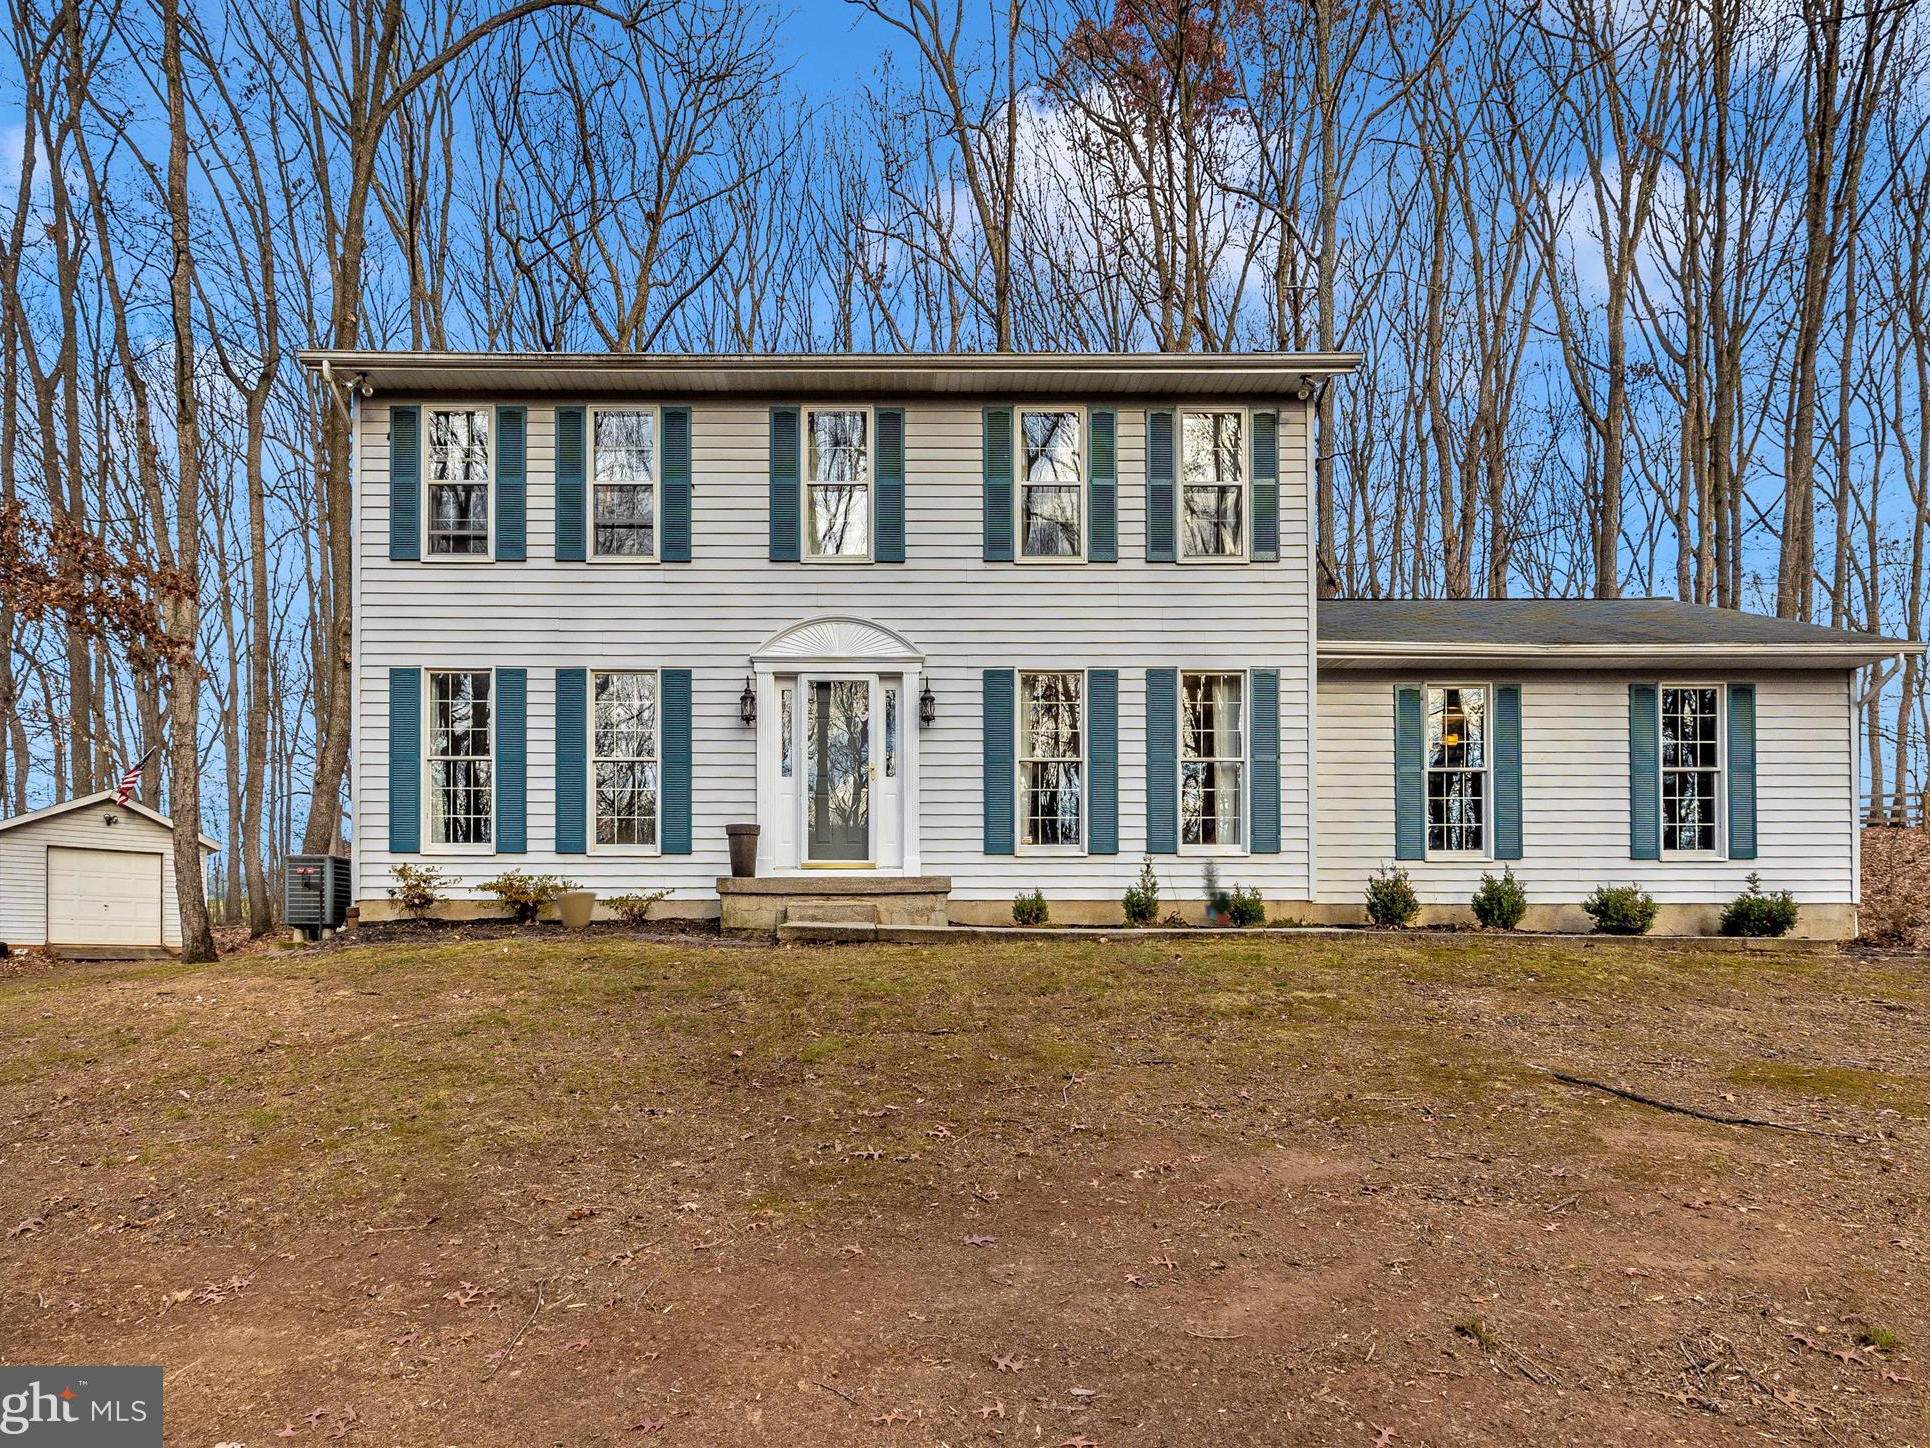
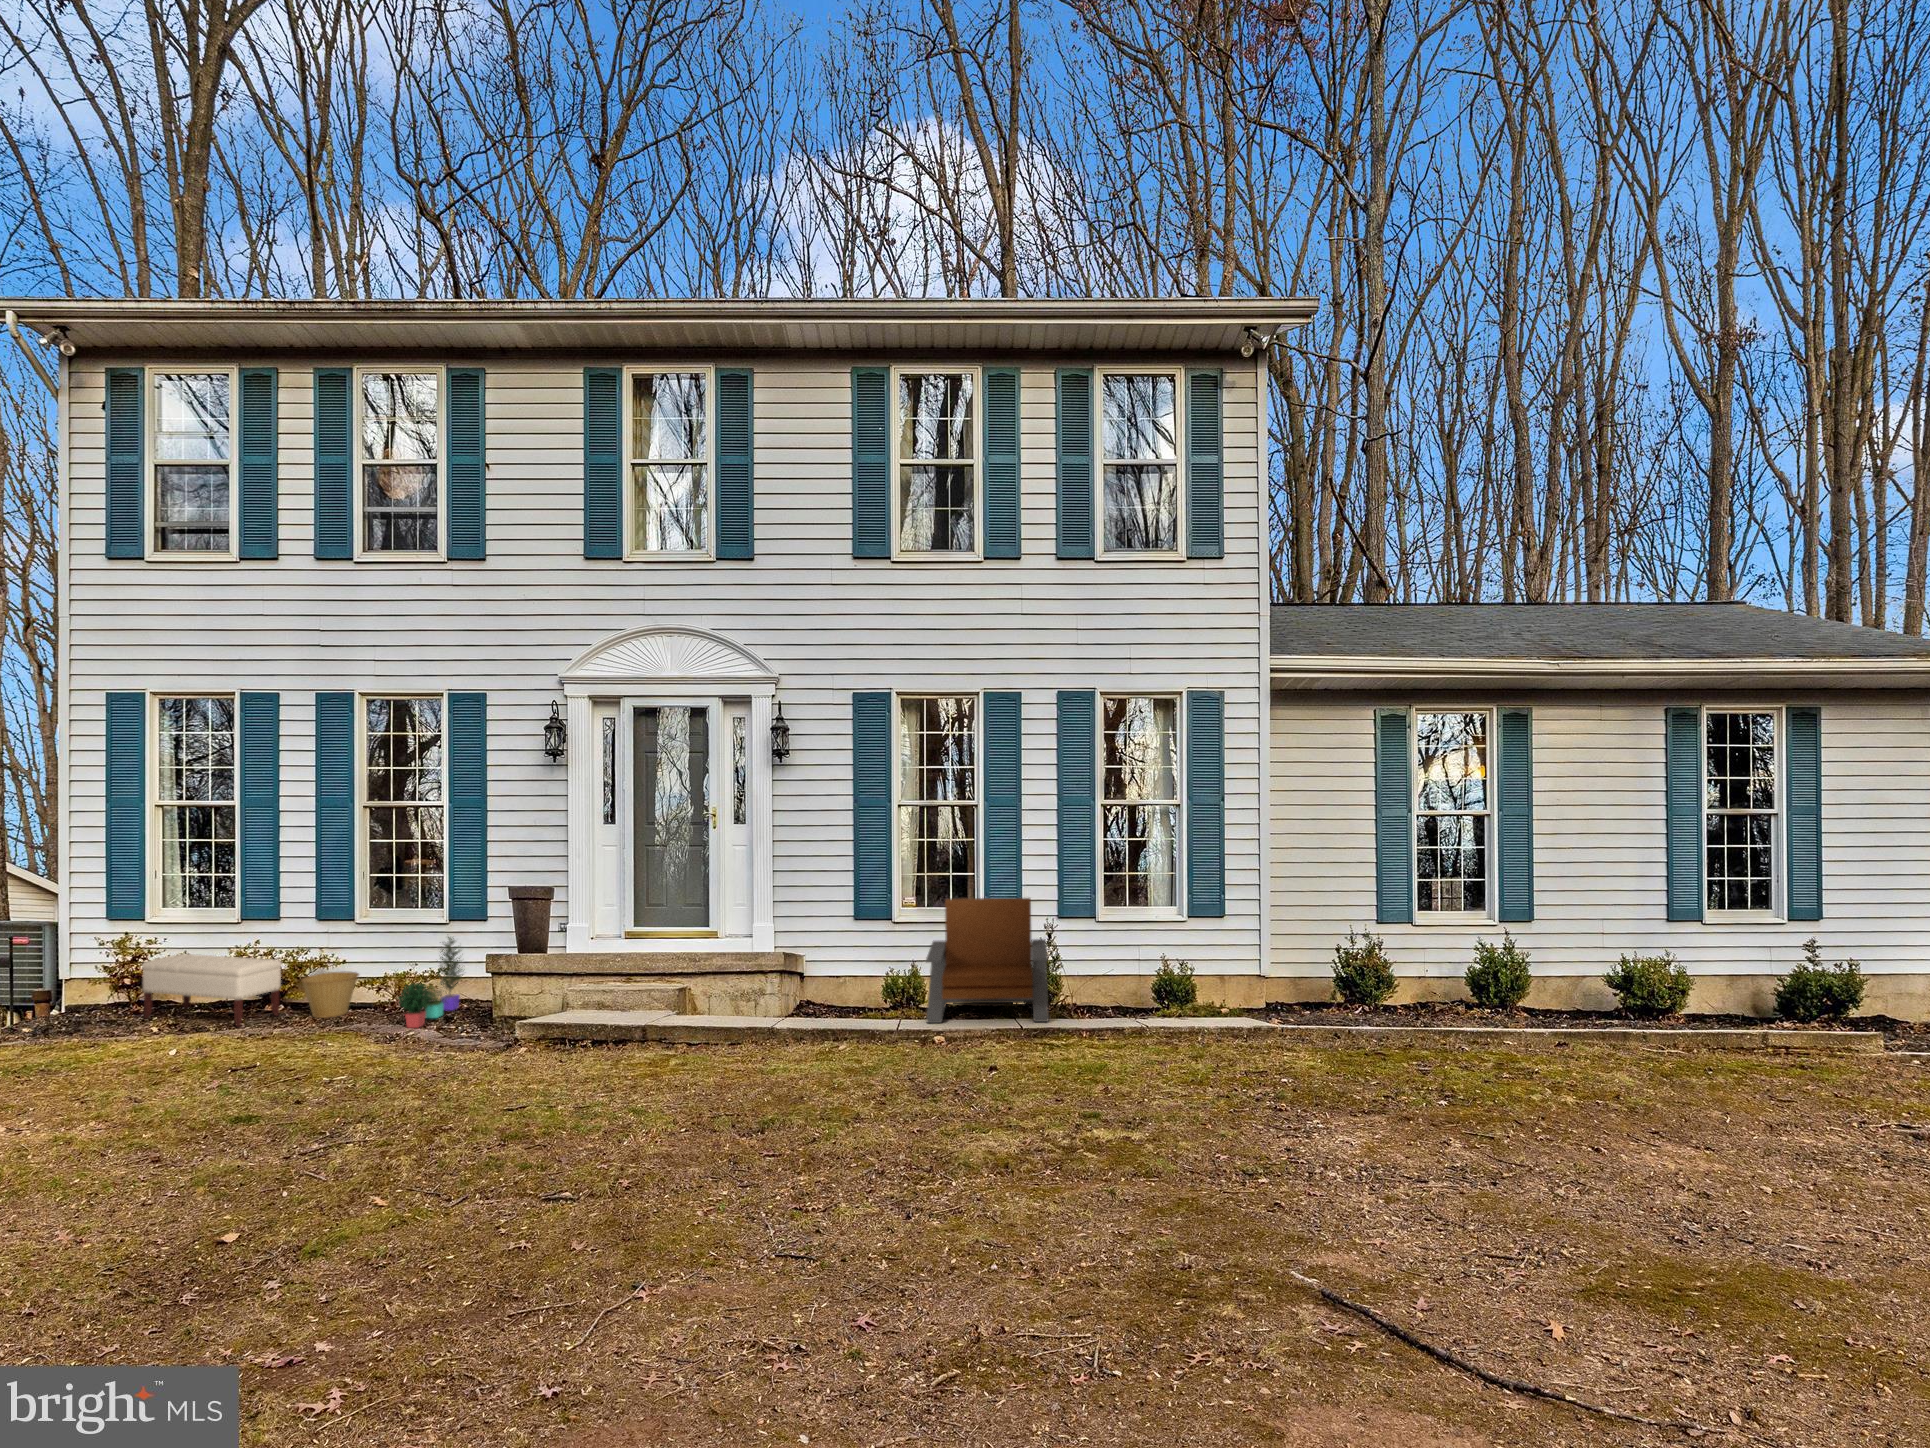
lounge chair: none [1052,835,1157,929] -> present [926,898,1049,1023]
potted plant: present [1201,859,1233,925] -> present [399,937,463,1028]
bench: none [428,877,539,932] -> present [142,954,282,1027]

